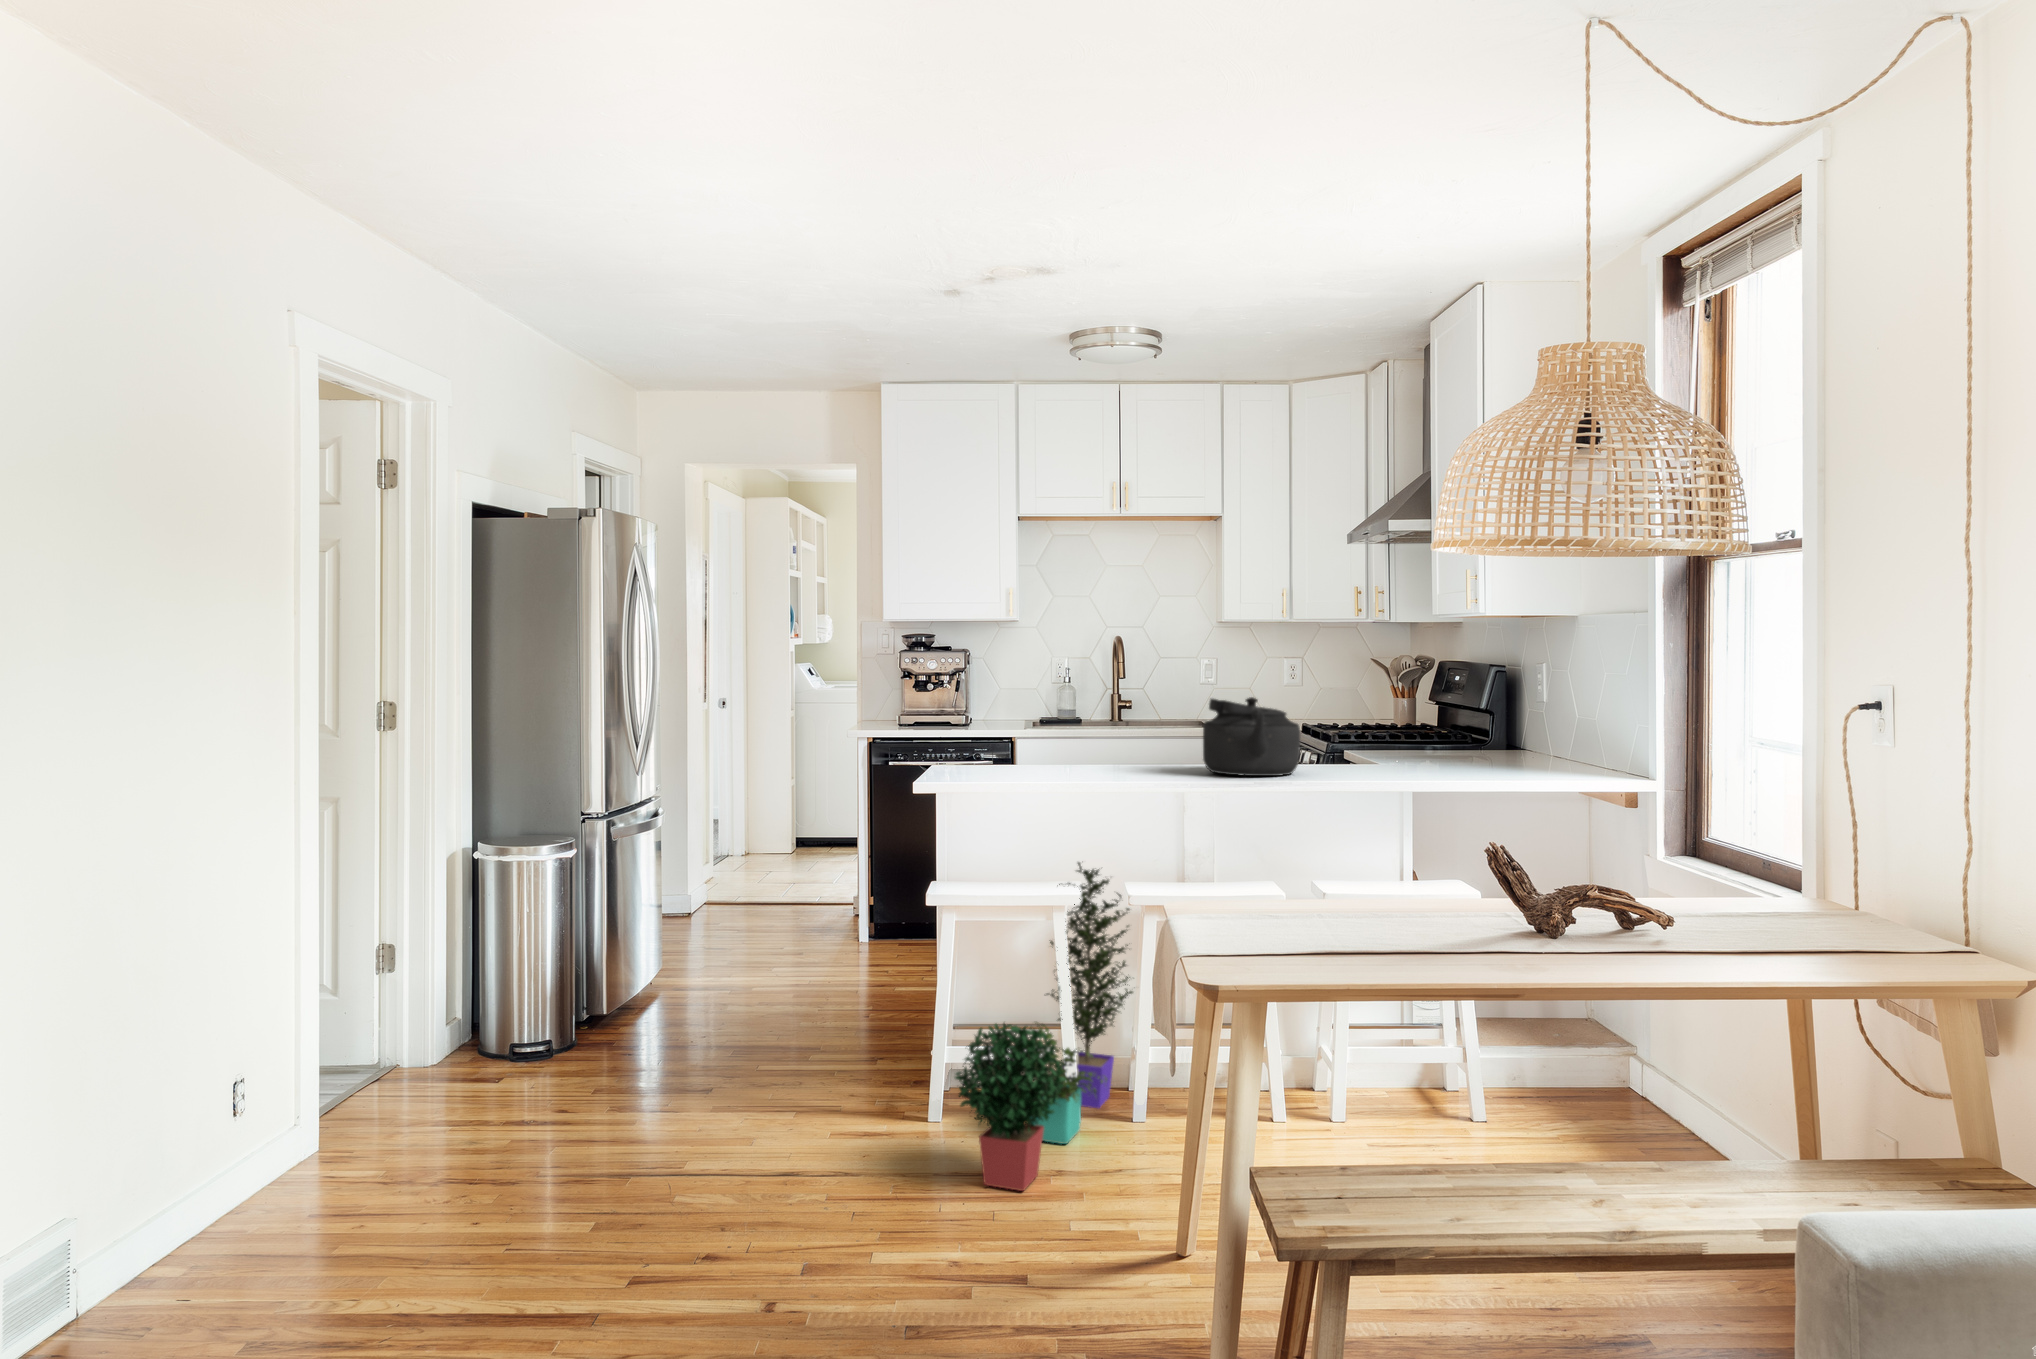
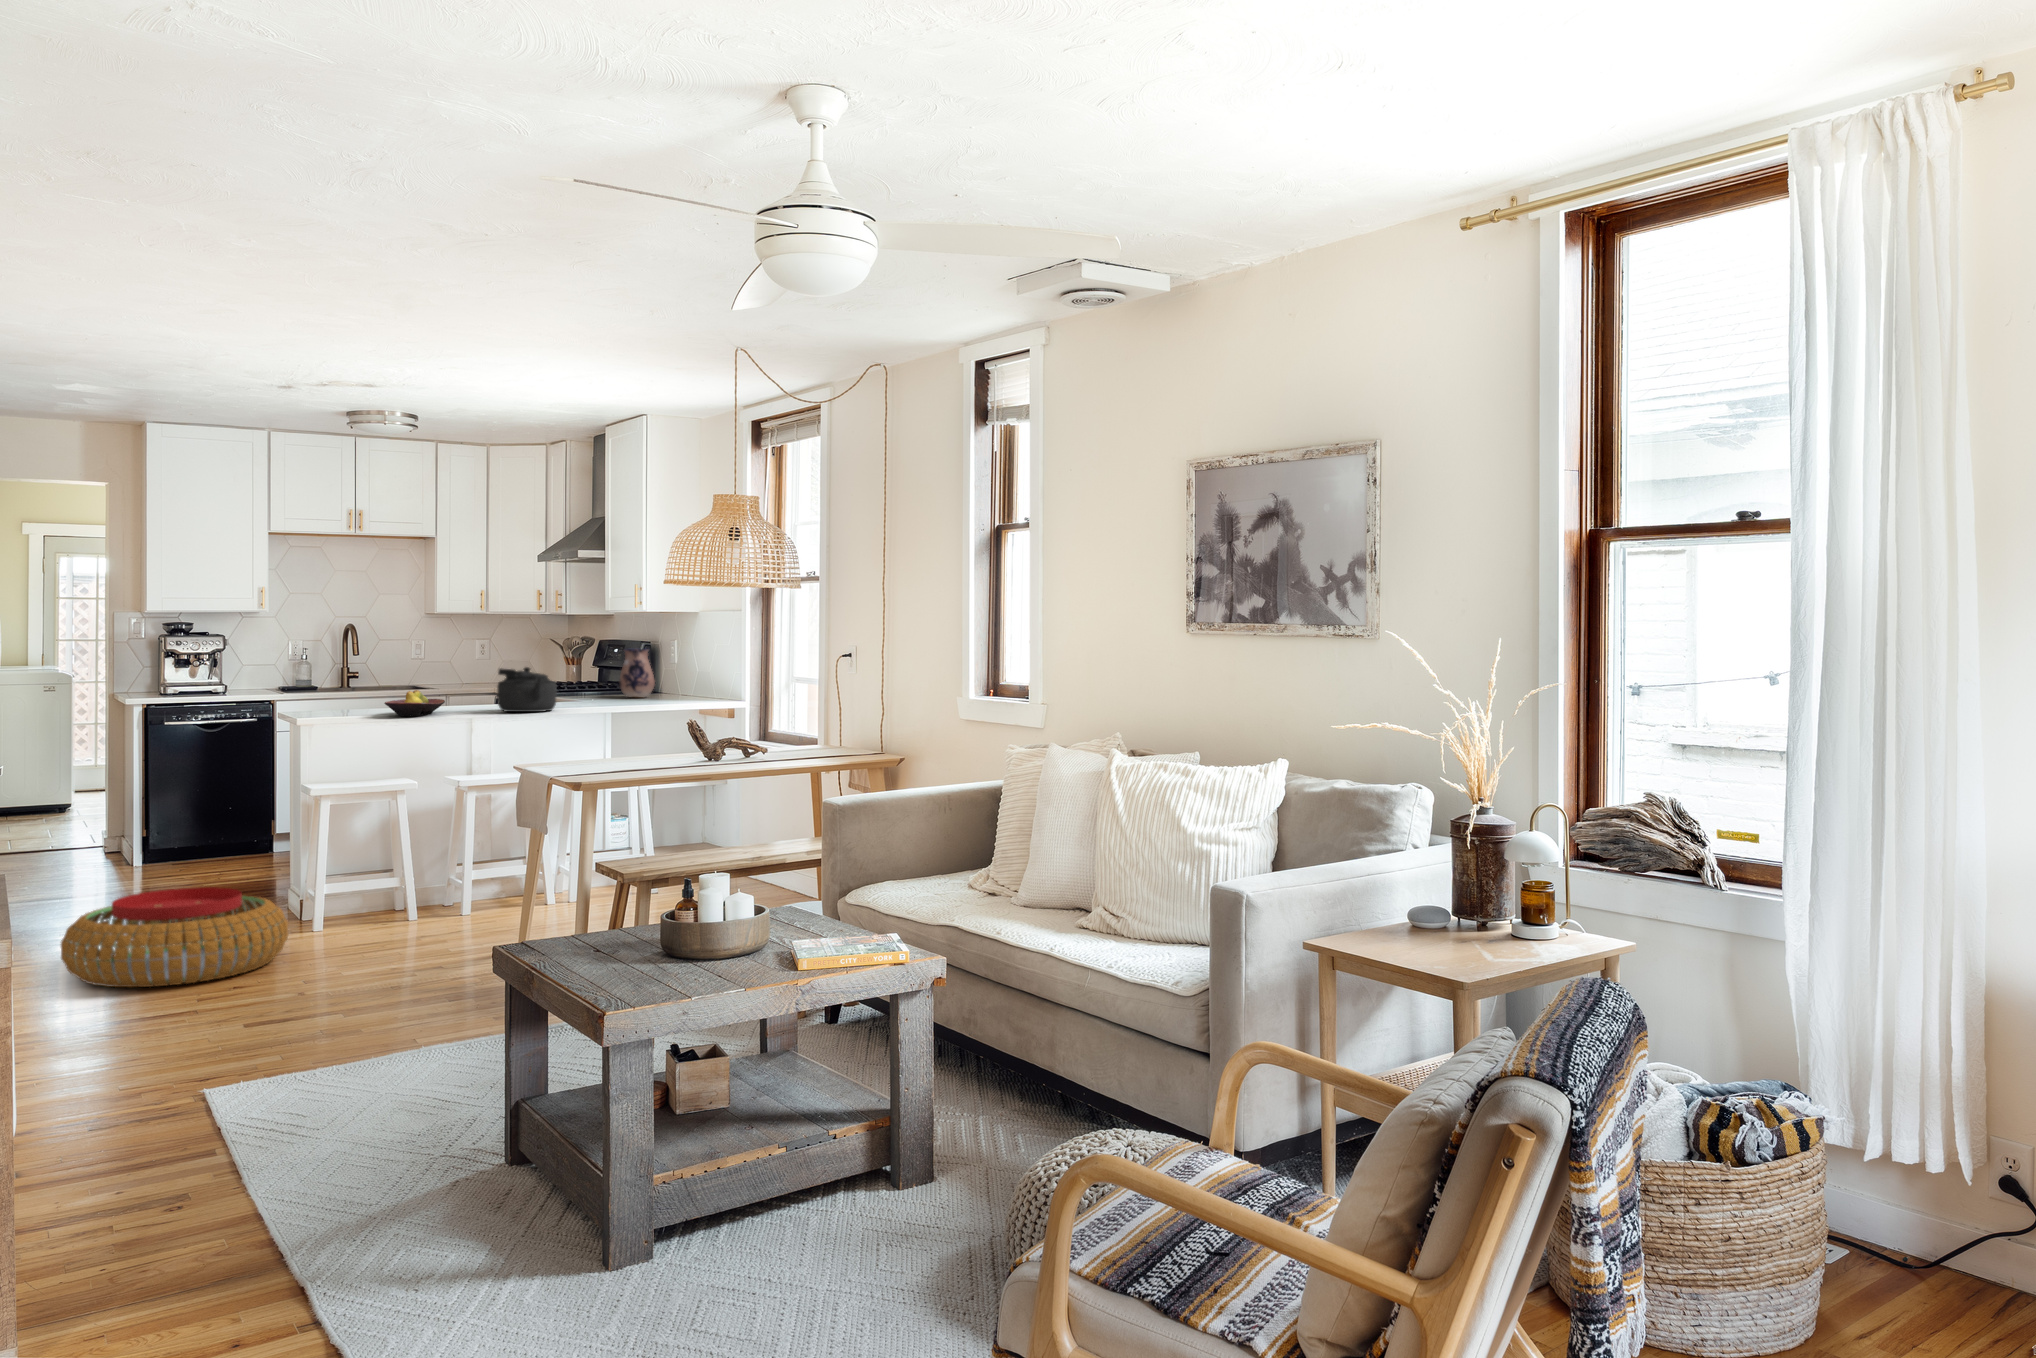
ceramic pitcher: none [1440,671,1501,755] -> present [619,649,655,697]
fruit bowl: none [1031,730,1133,773] -> present [384,690,445,716]
potted plant: present [955,862,1133,1191] -> none [400,768,472,938]
pouf: none [449,1031,784,1227] -> present [61,887,288,987]

